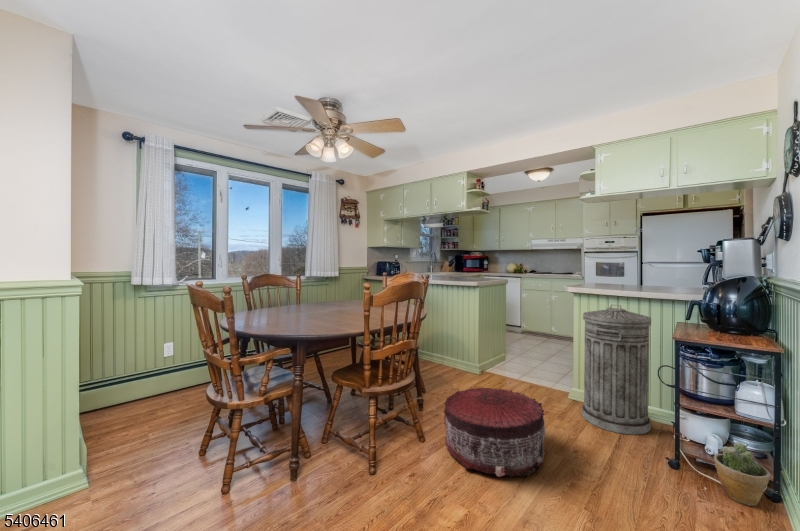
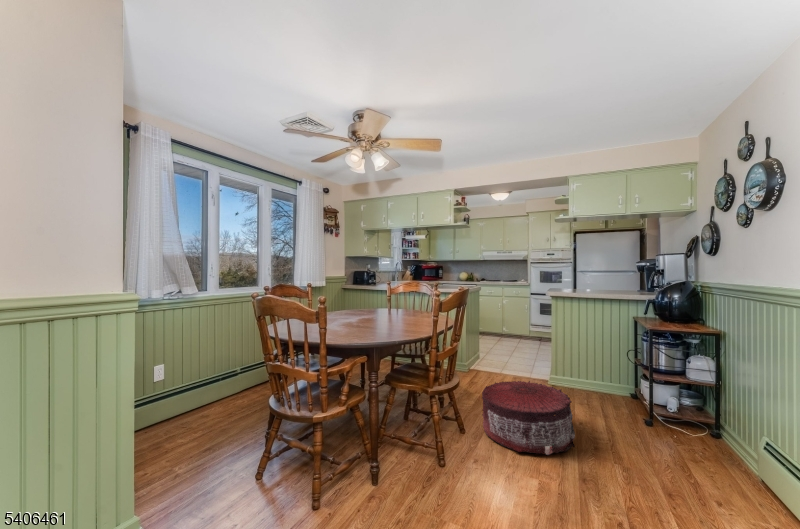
trash can: present [582,305,651,435] -> none [569,306,624,409]
potted plant: present [714,442,770,506] -> none [689,404,729,449]

